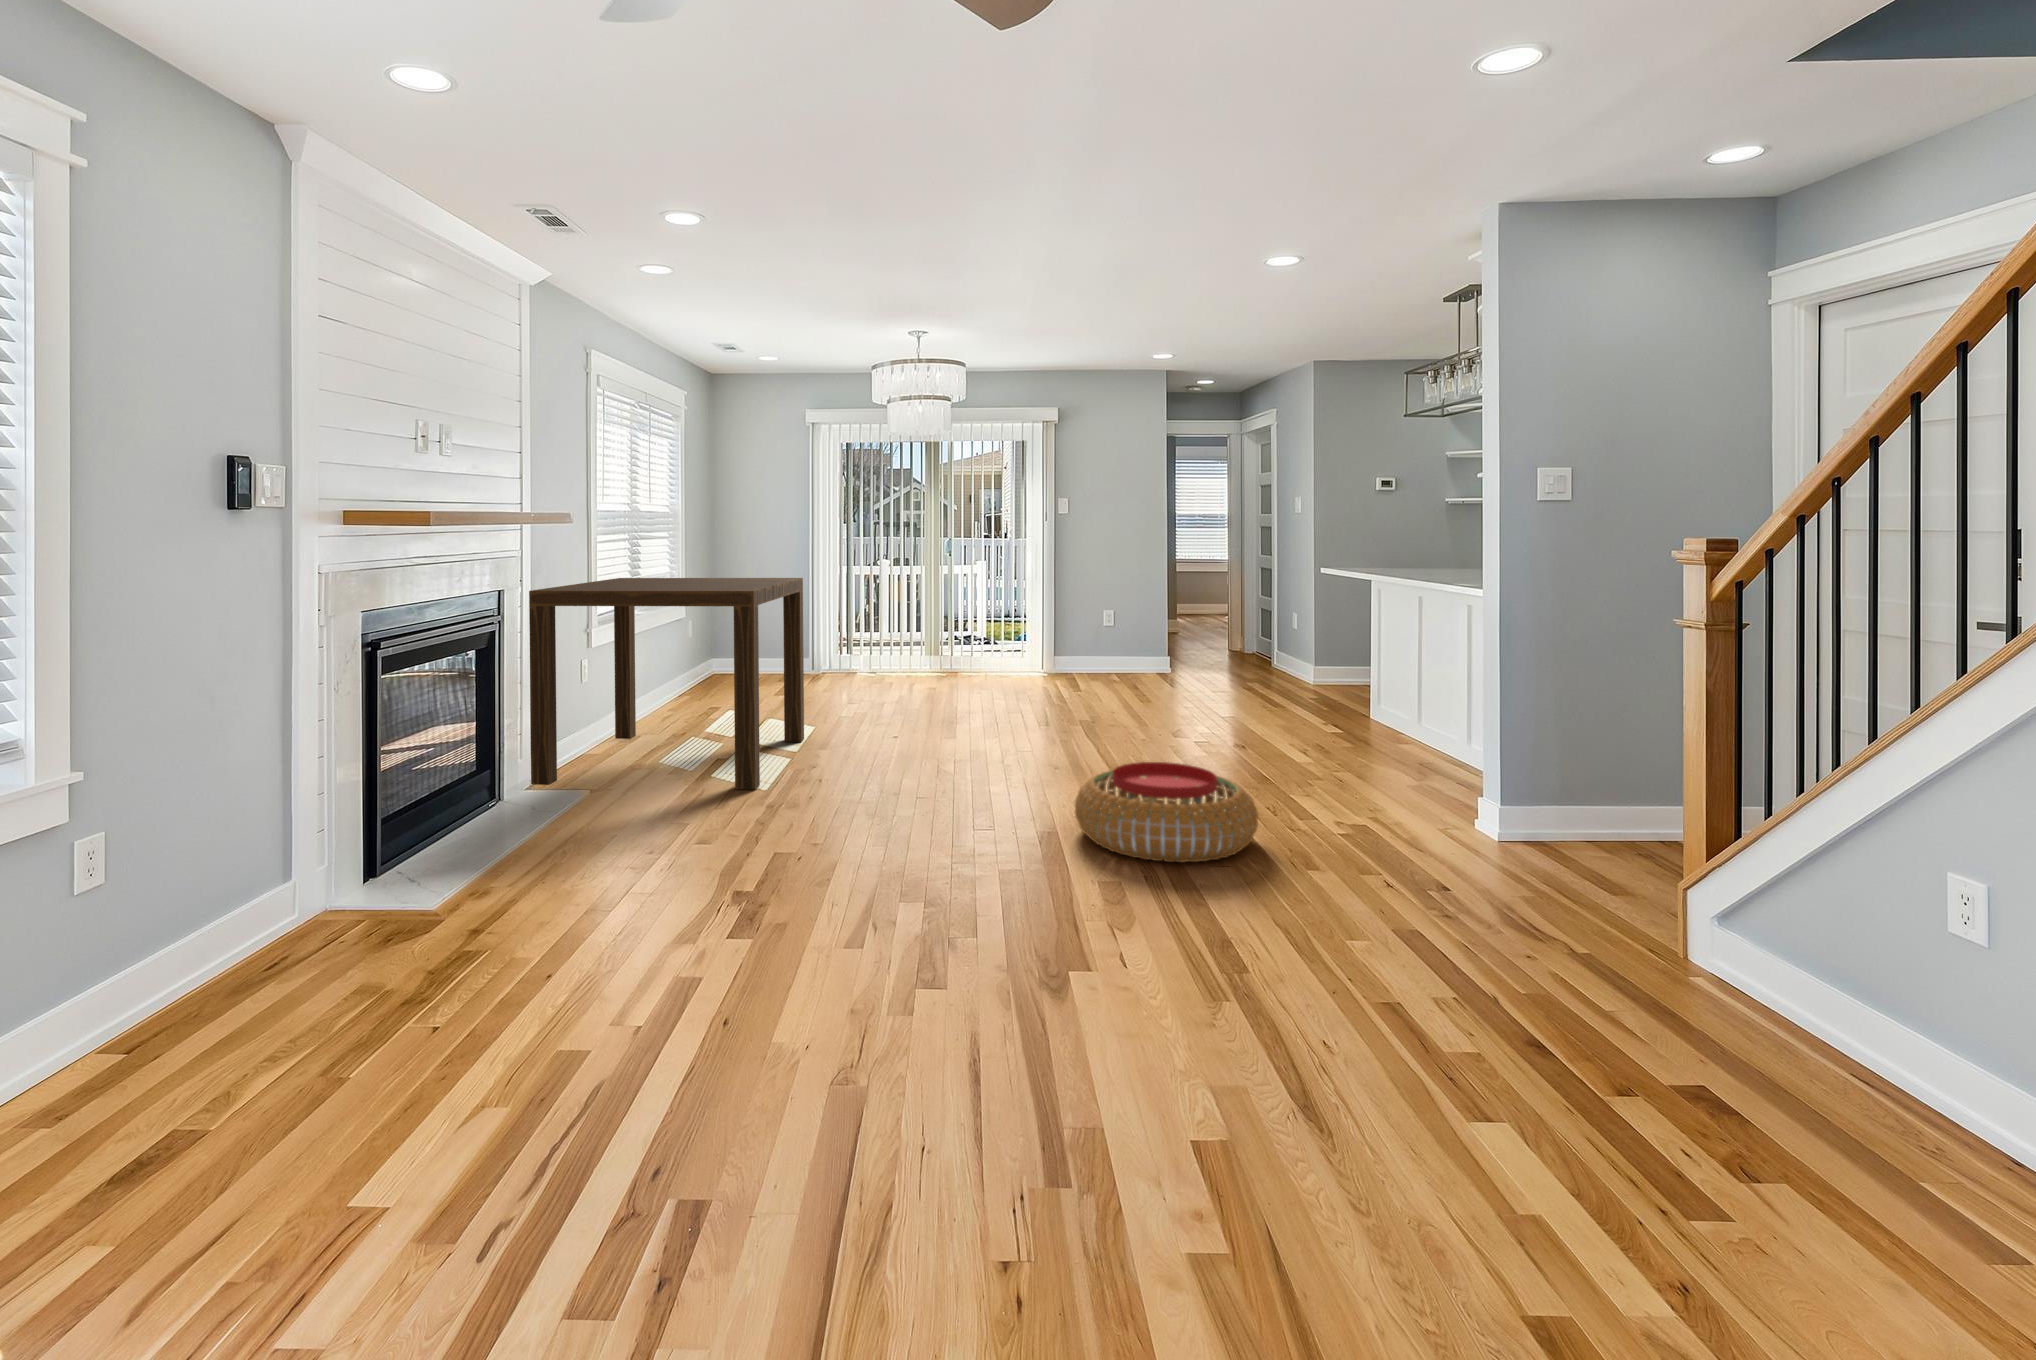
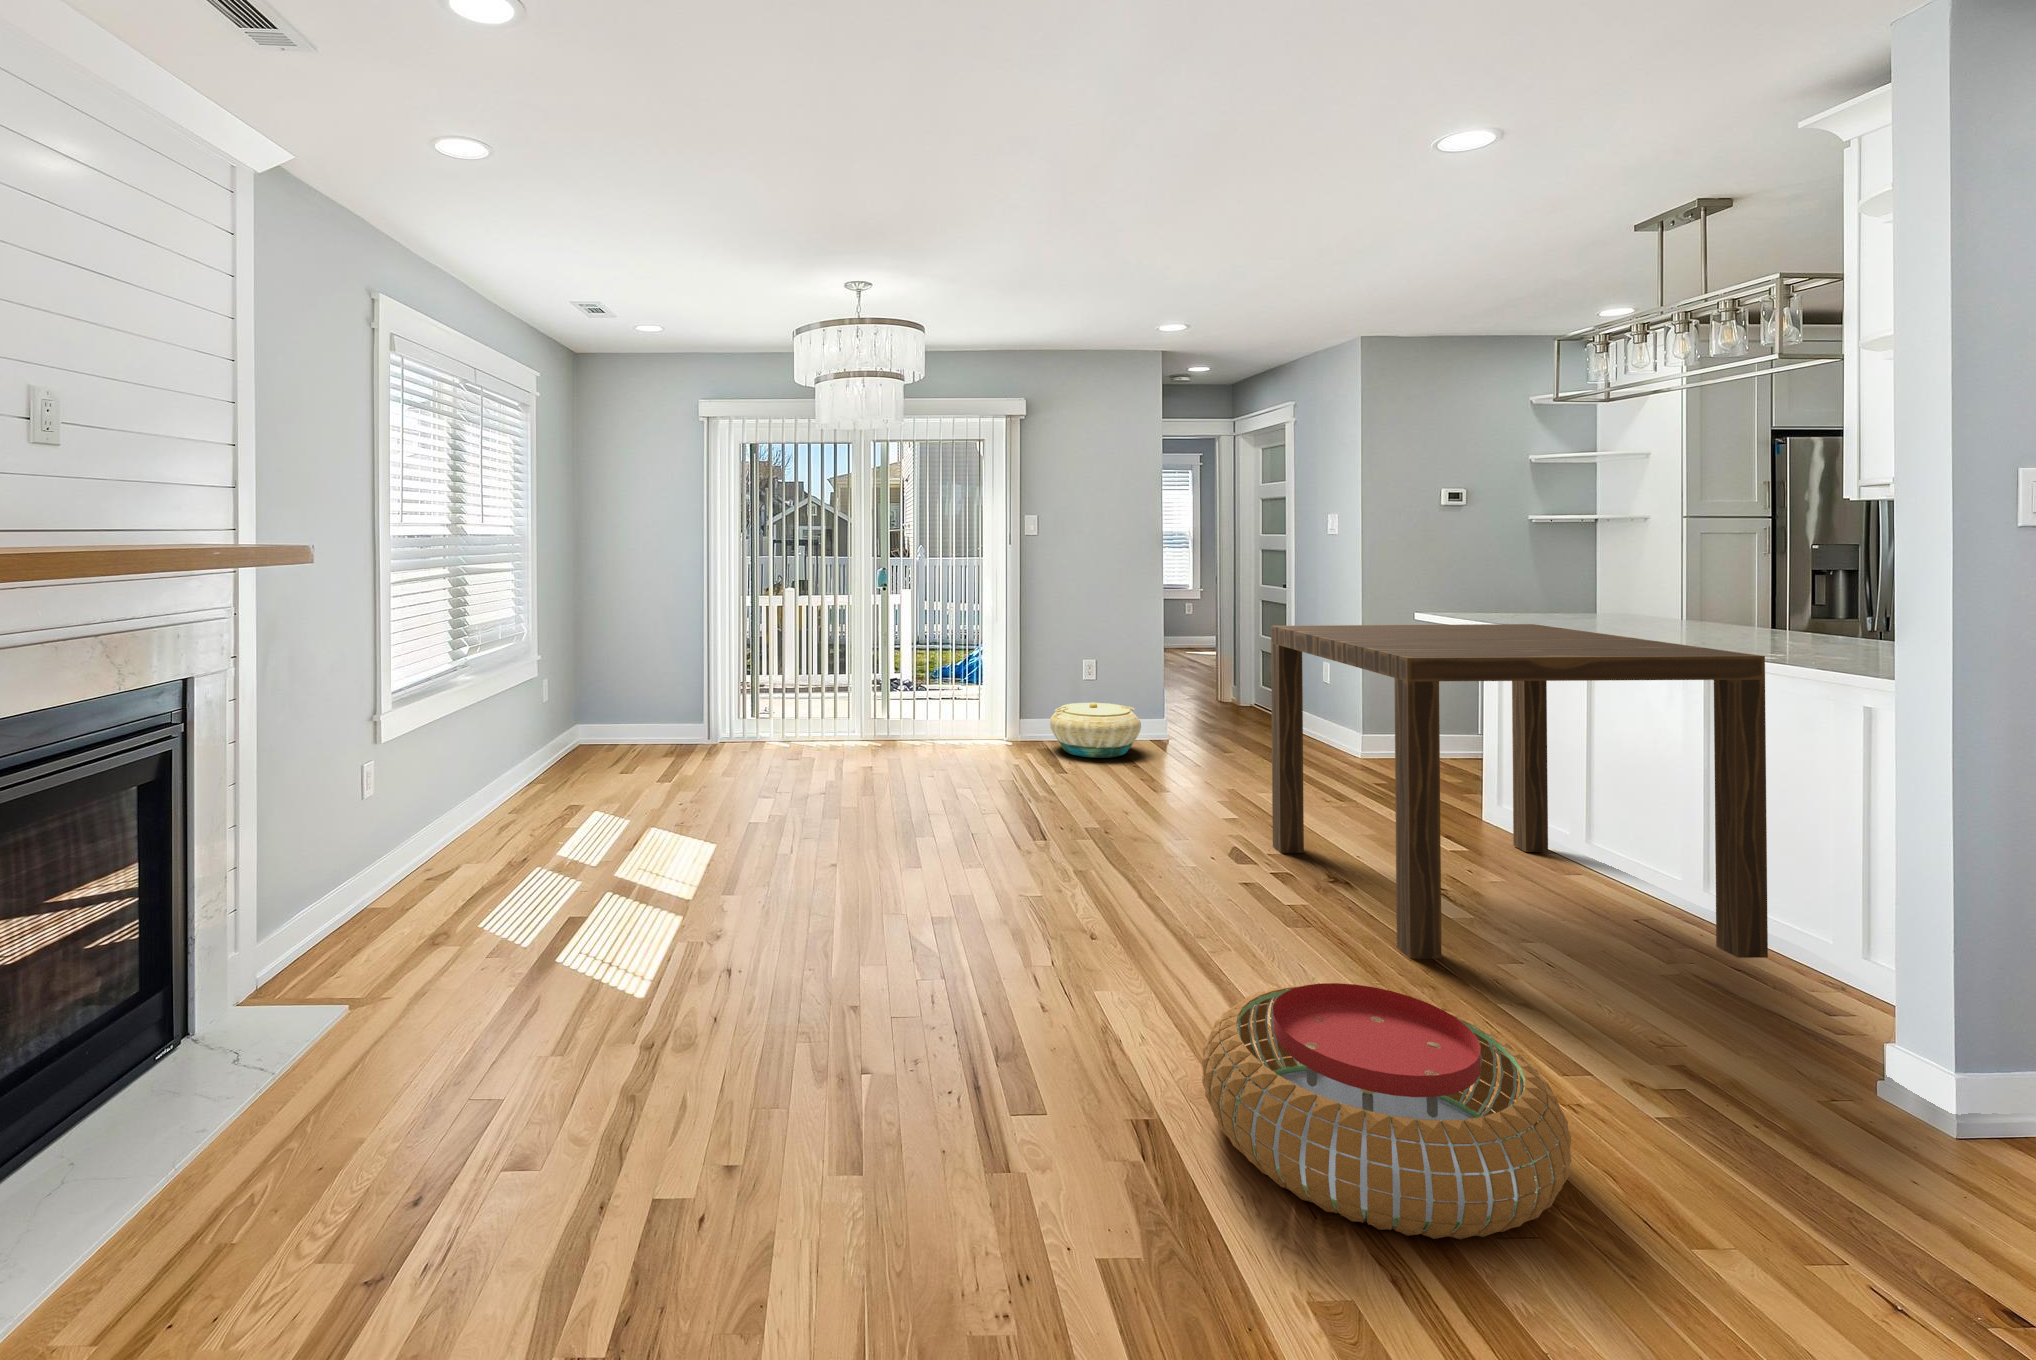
dining table: present [529,578,804,790] -> present [1271,624,1768,959]
basket: none [1071,644,1141,686] -> present [1050,702,1141,758]

